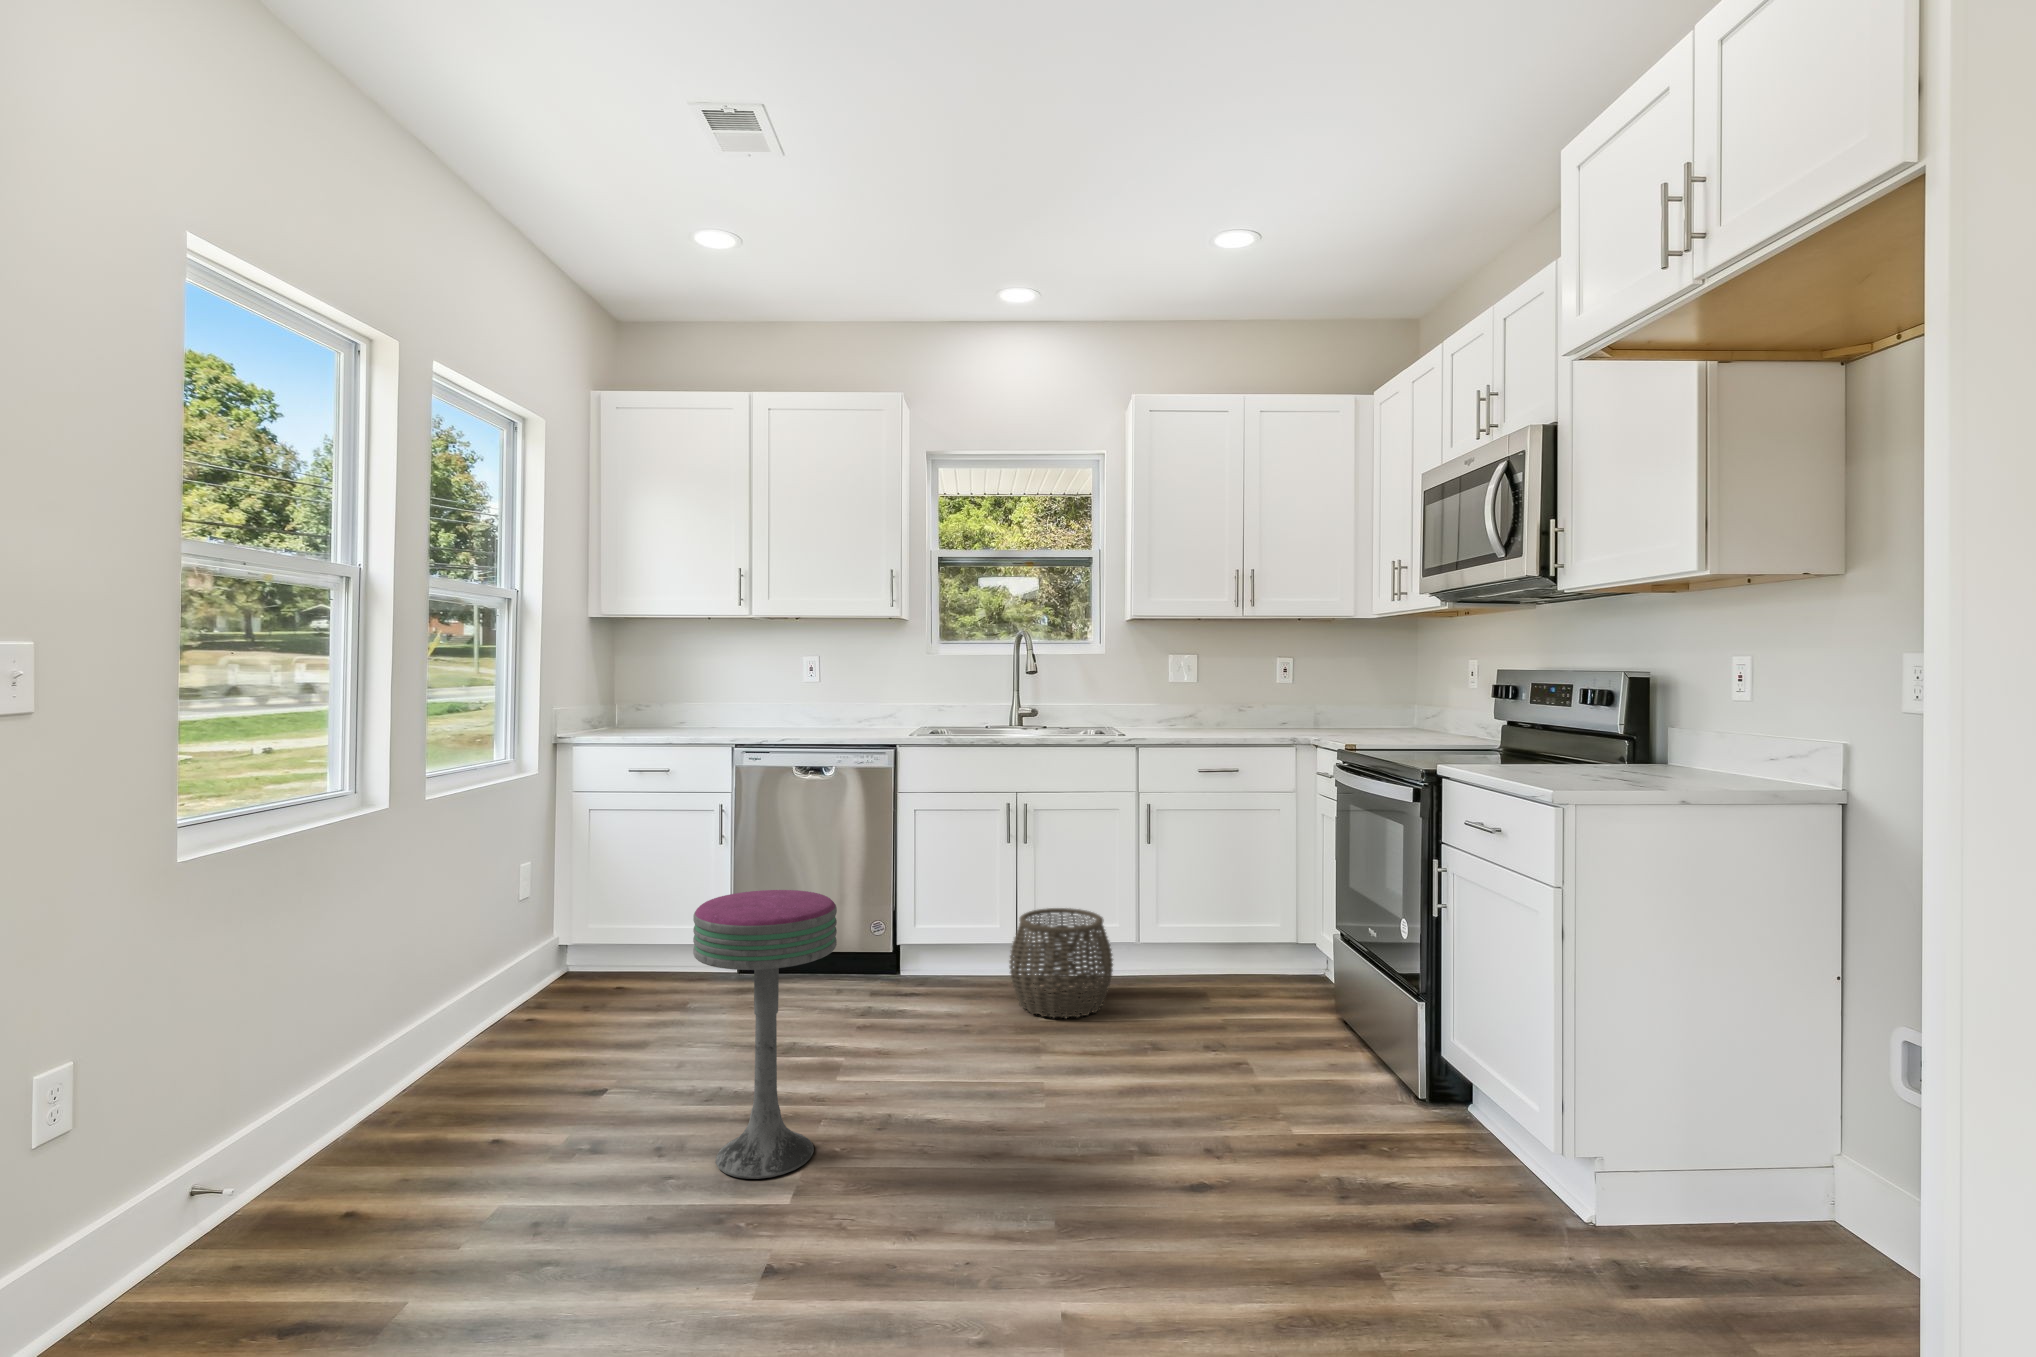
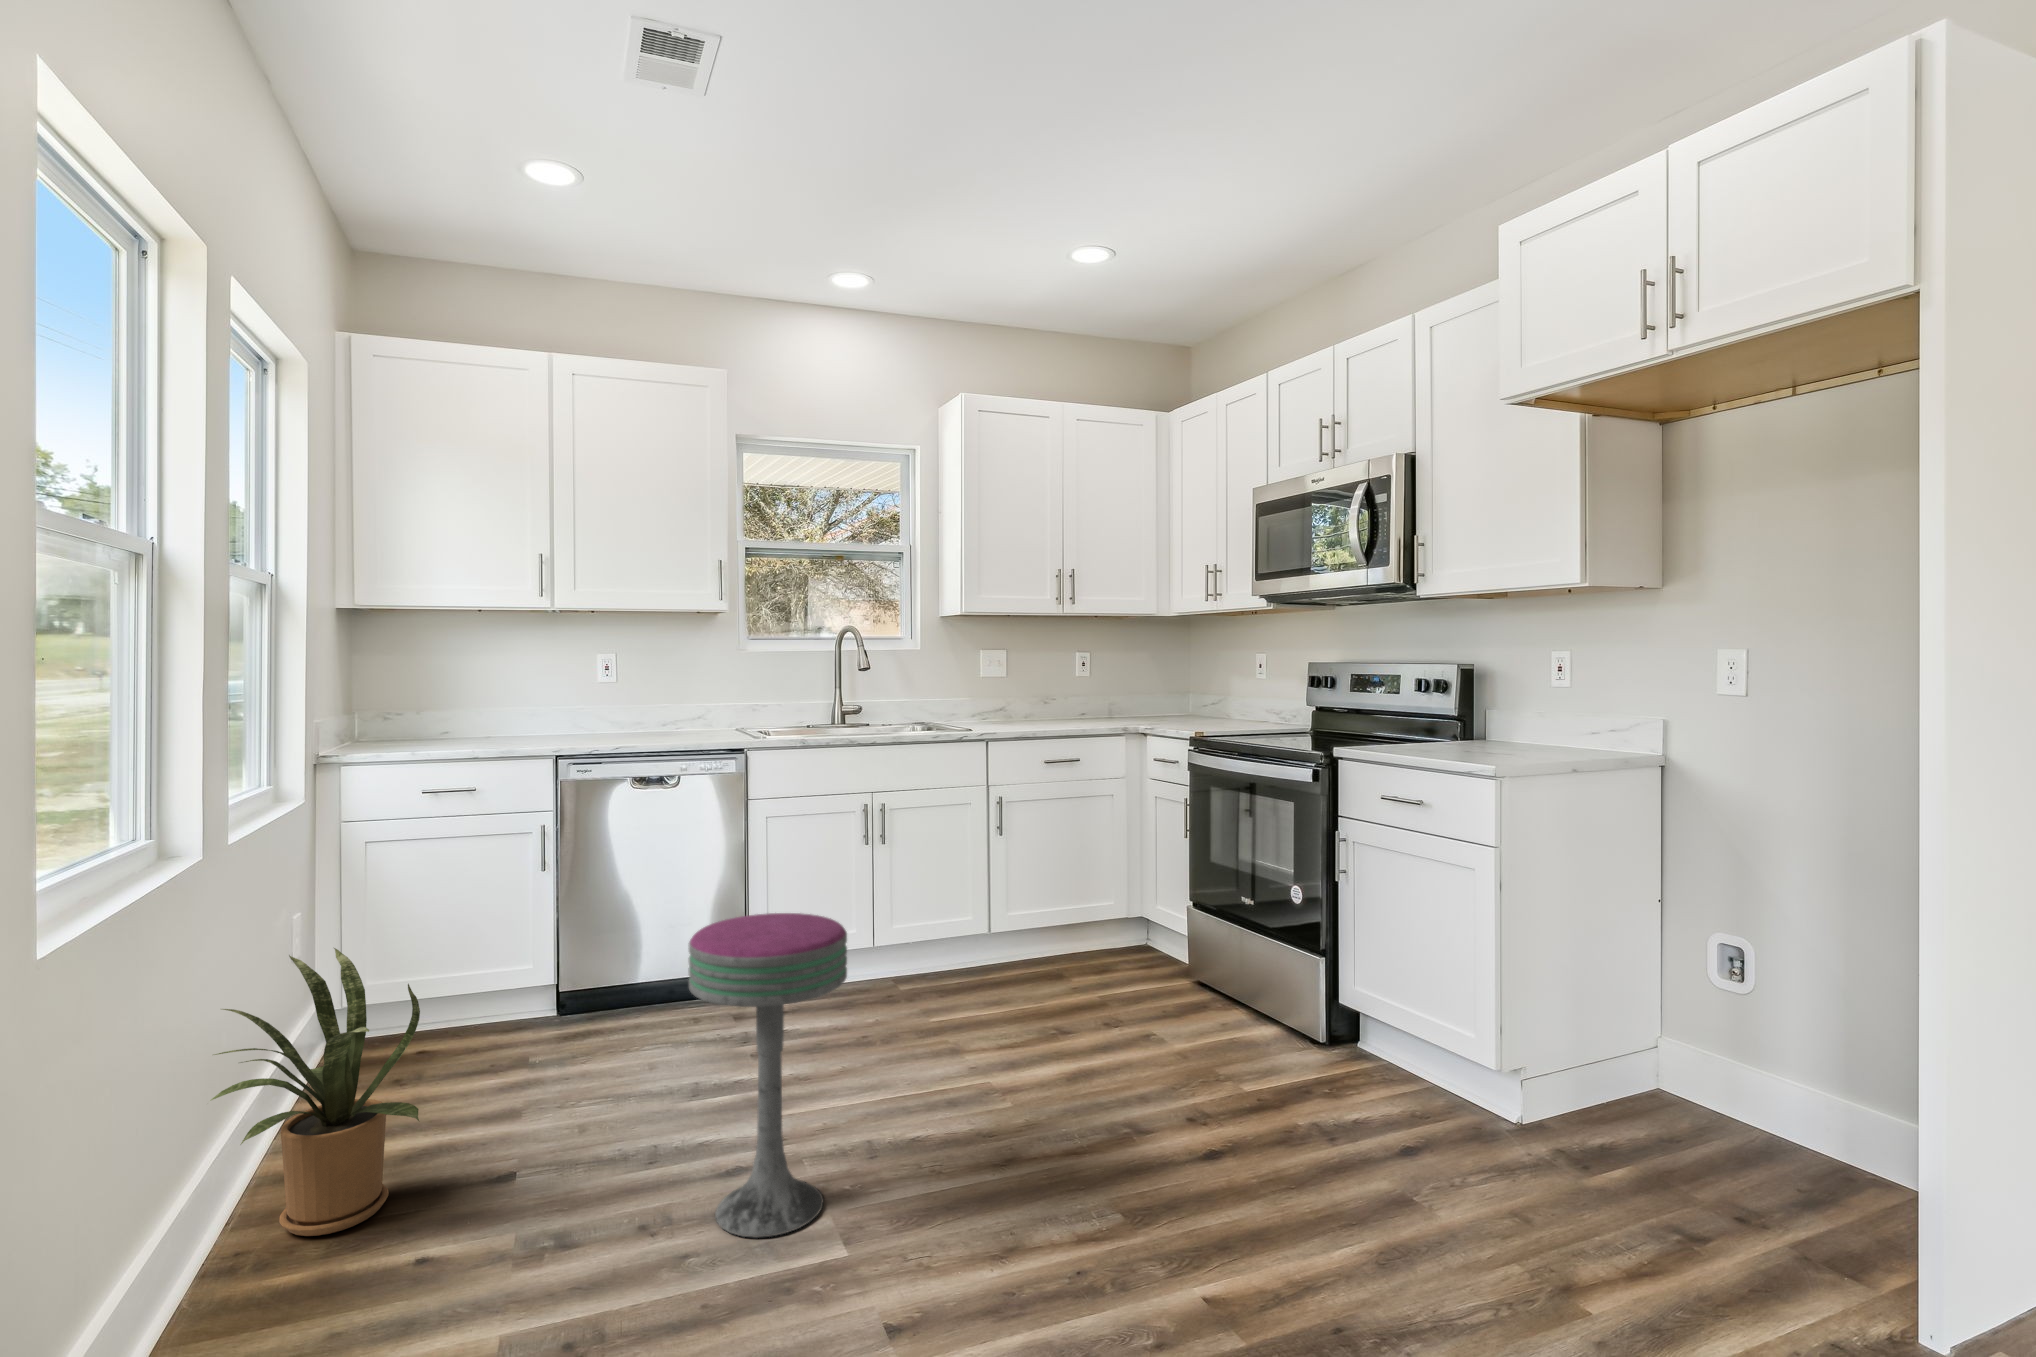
house plant: none [386,886,541,1107] -> present [210,948,420,1236]
woven basket: present [1009,908,1113,1018] -> none [893,907,999,1020]

